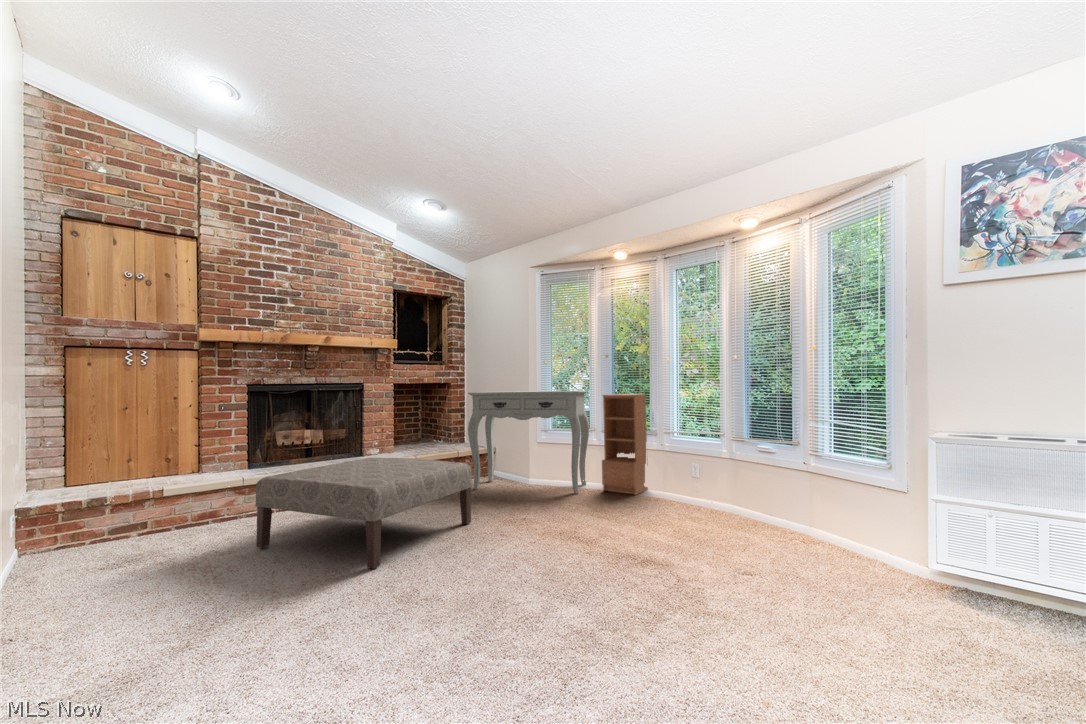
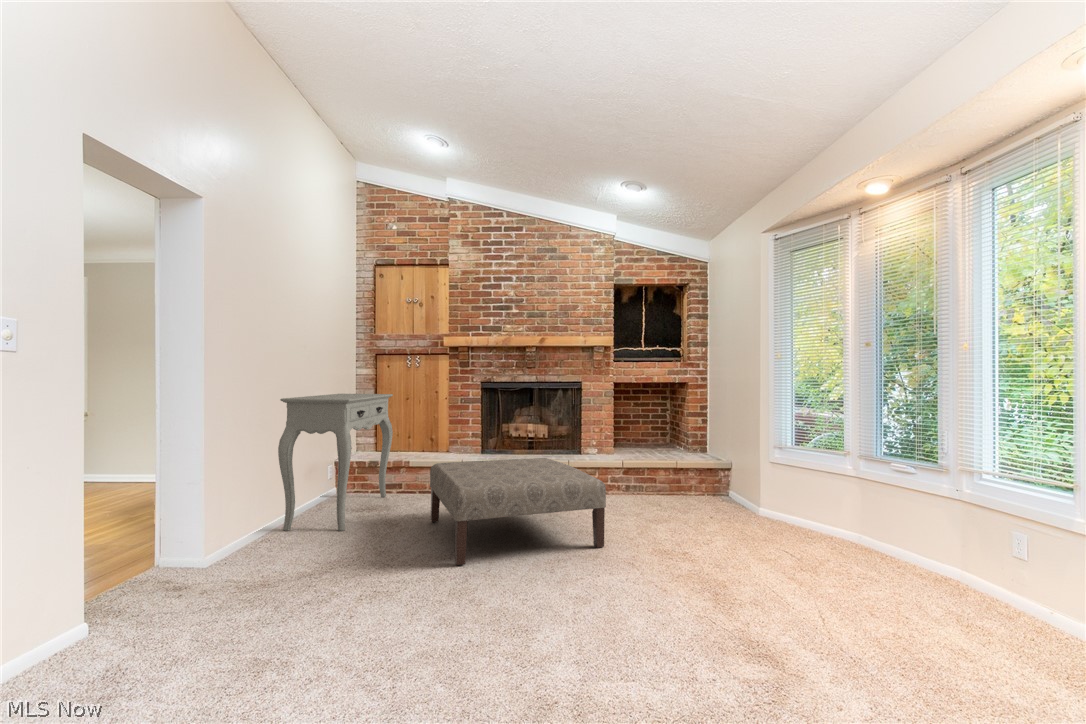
console table: present [468,391,589,494] -> present [278,394,393,531]
bookcase: present [602,394,648,495] -> none [830,412,916,572]

